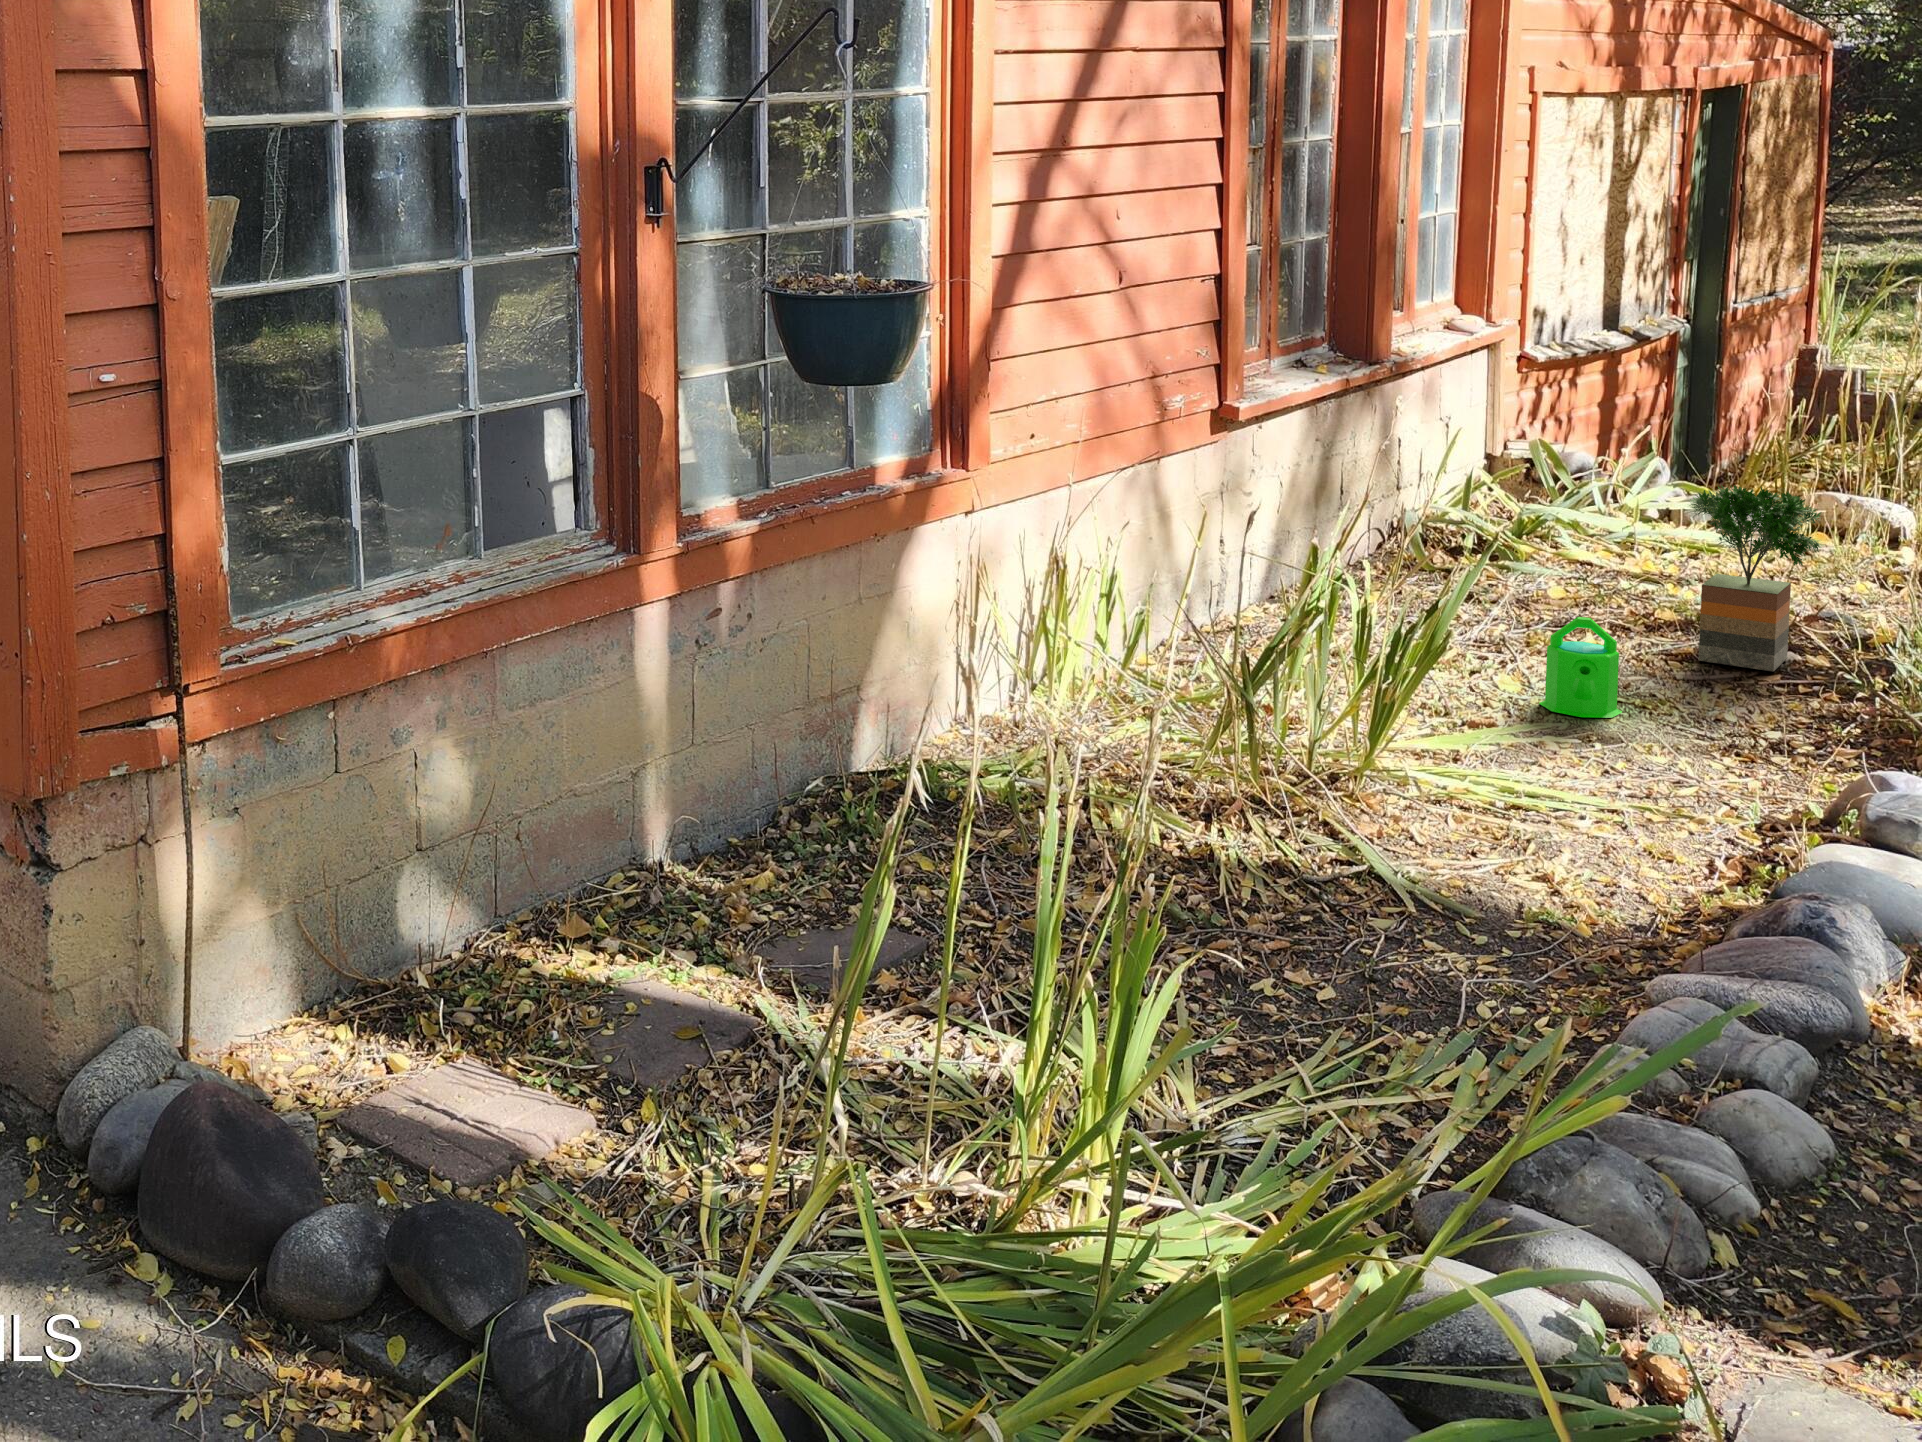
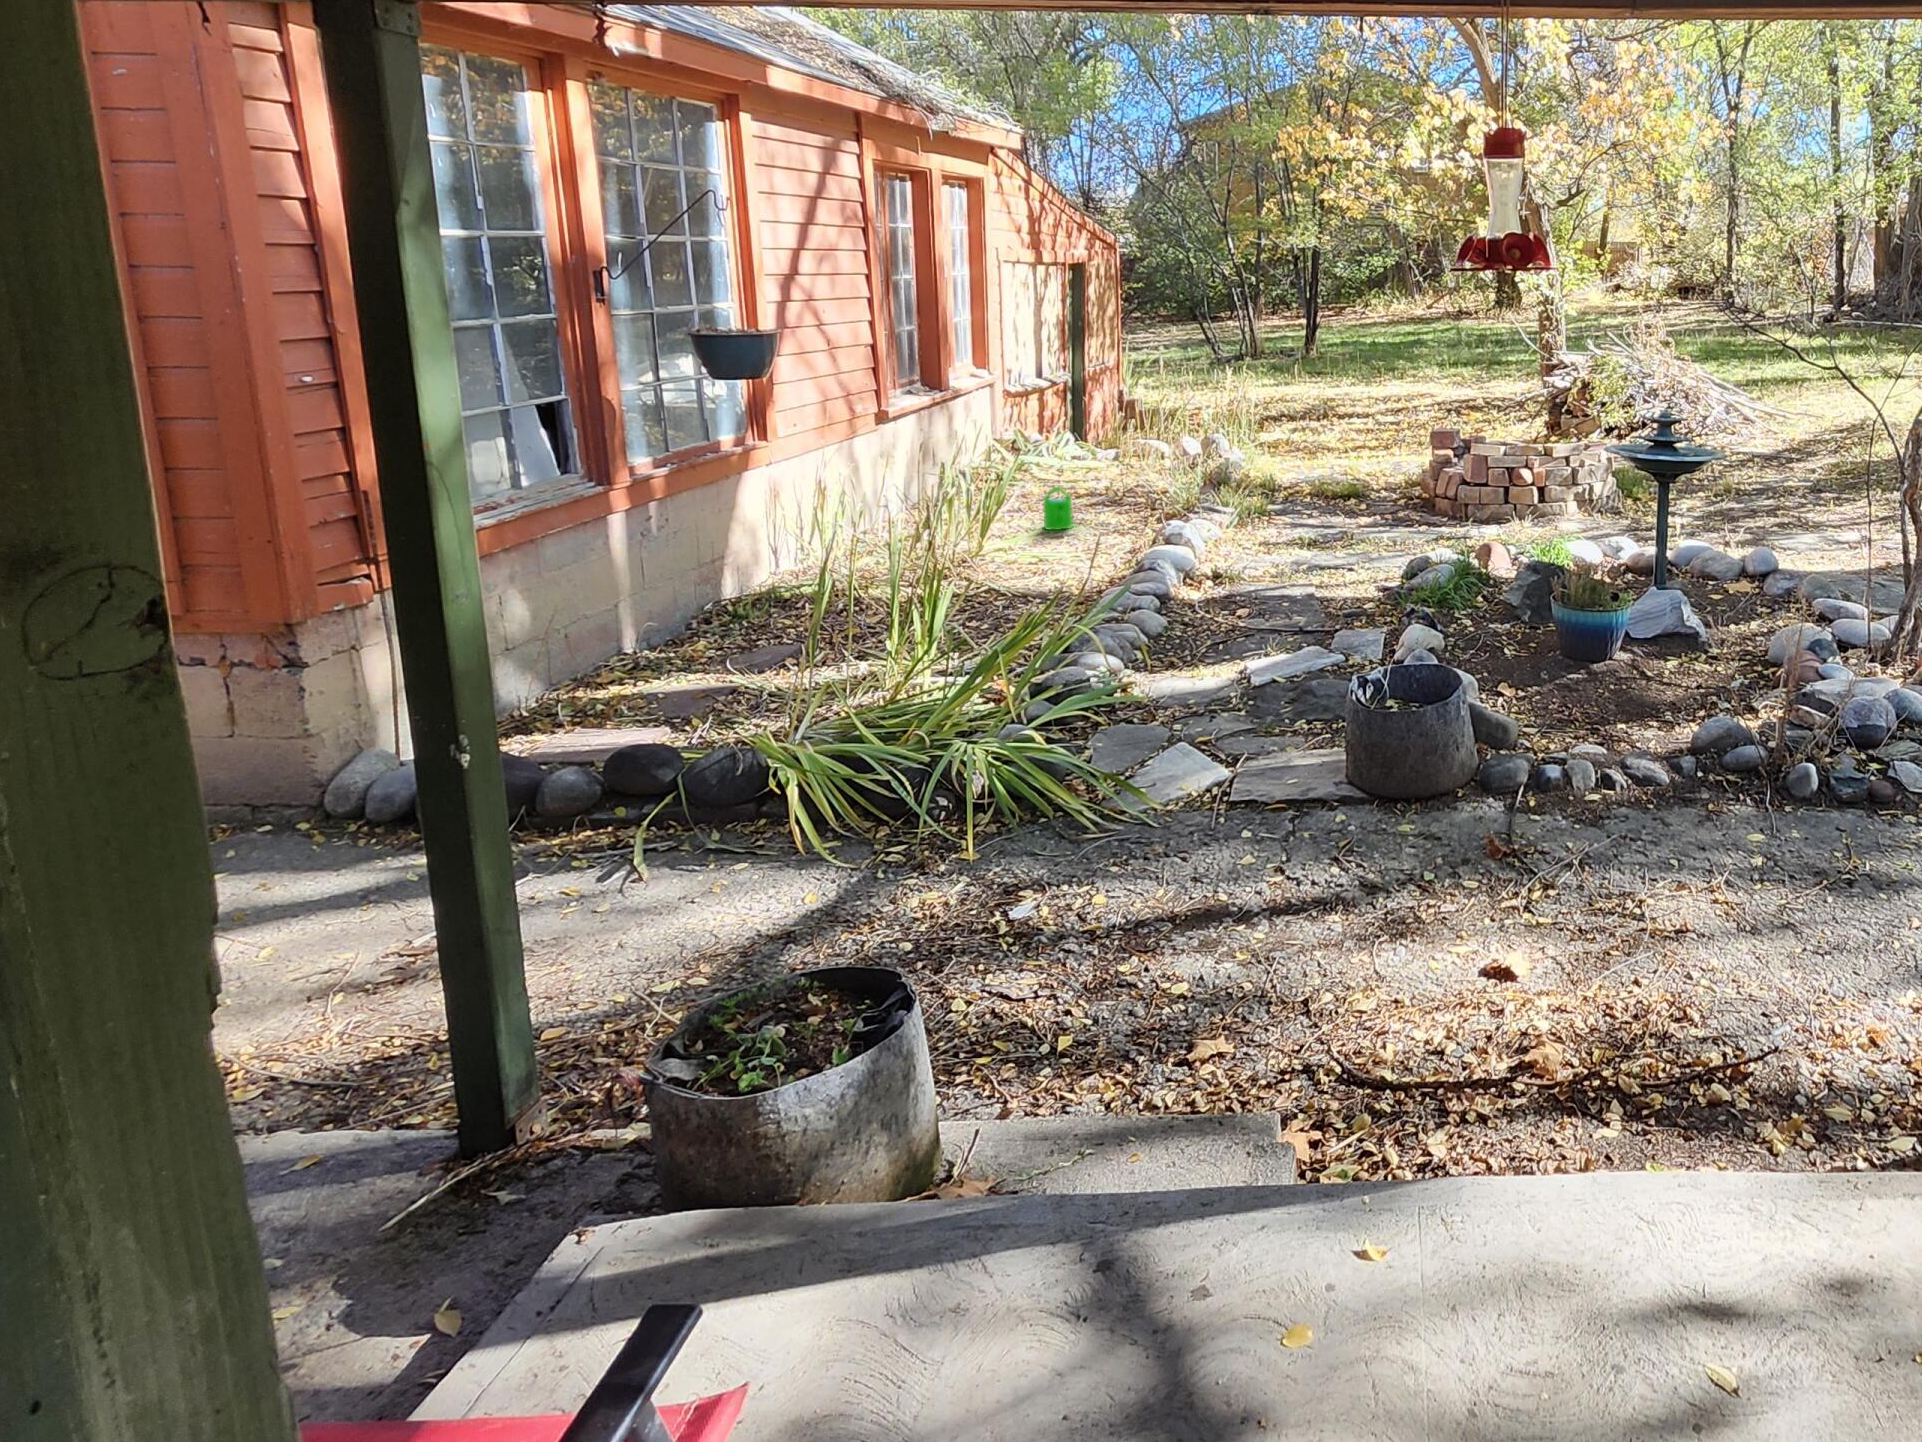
potted tree: present [1690,485,1824,671] -> none [1089,428,1142,506]

